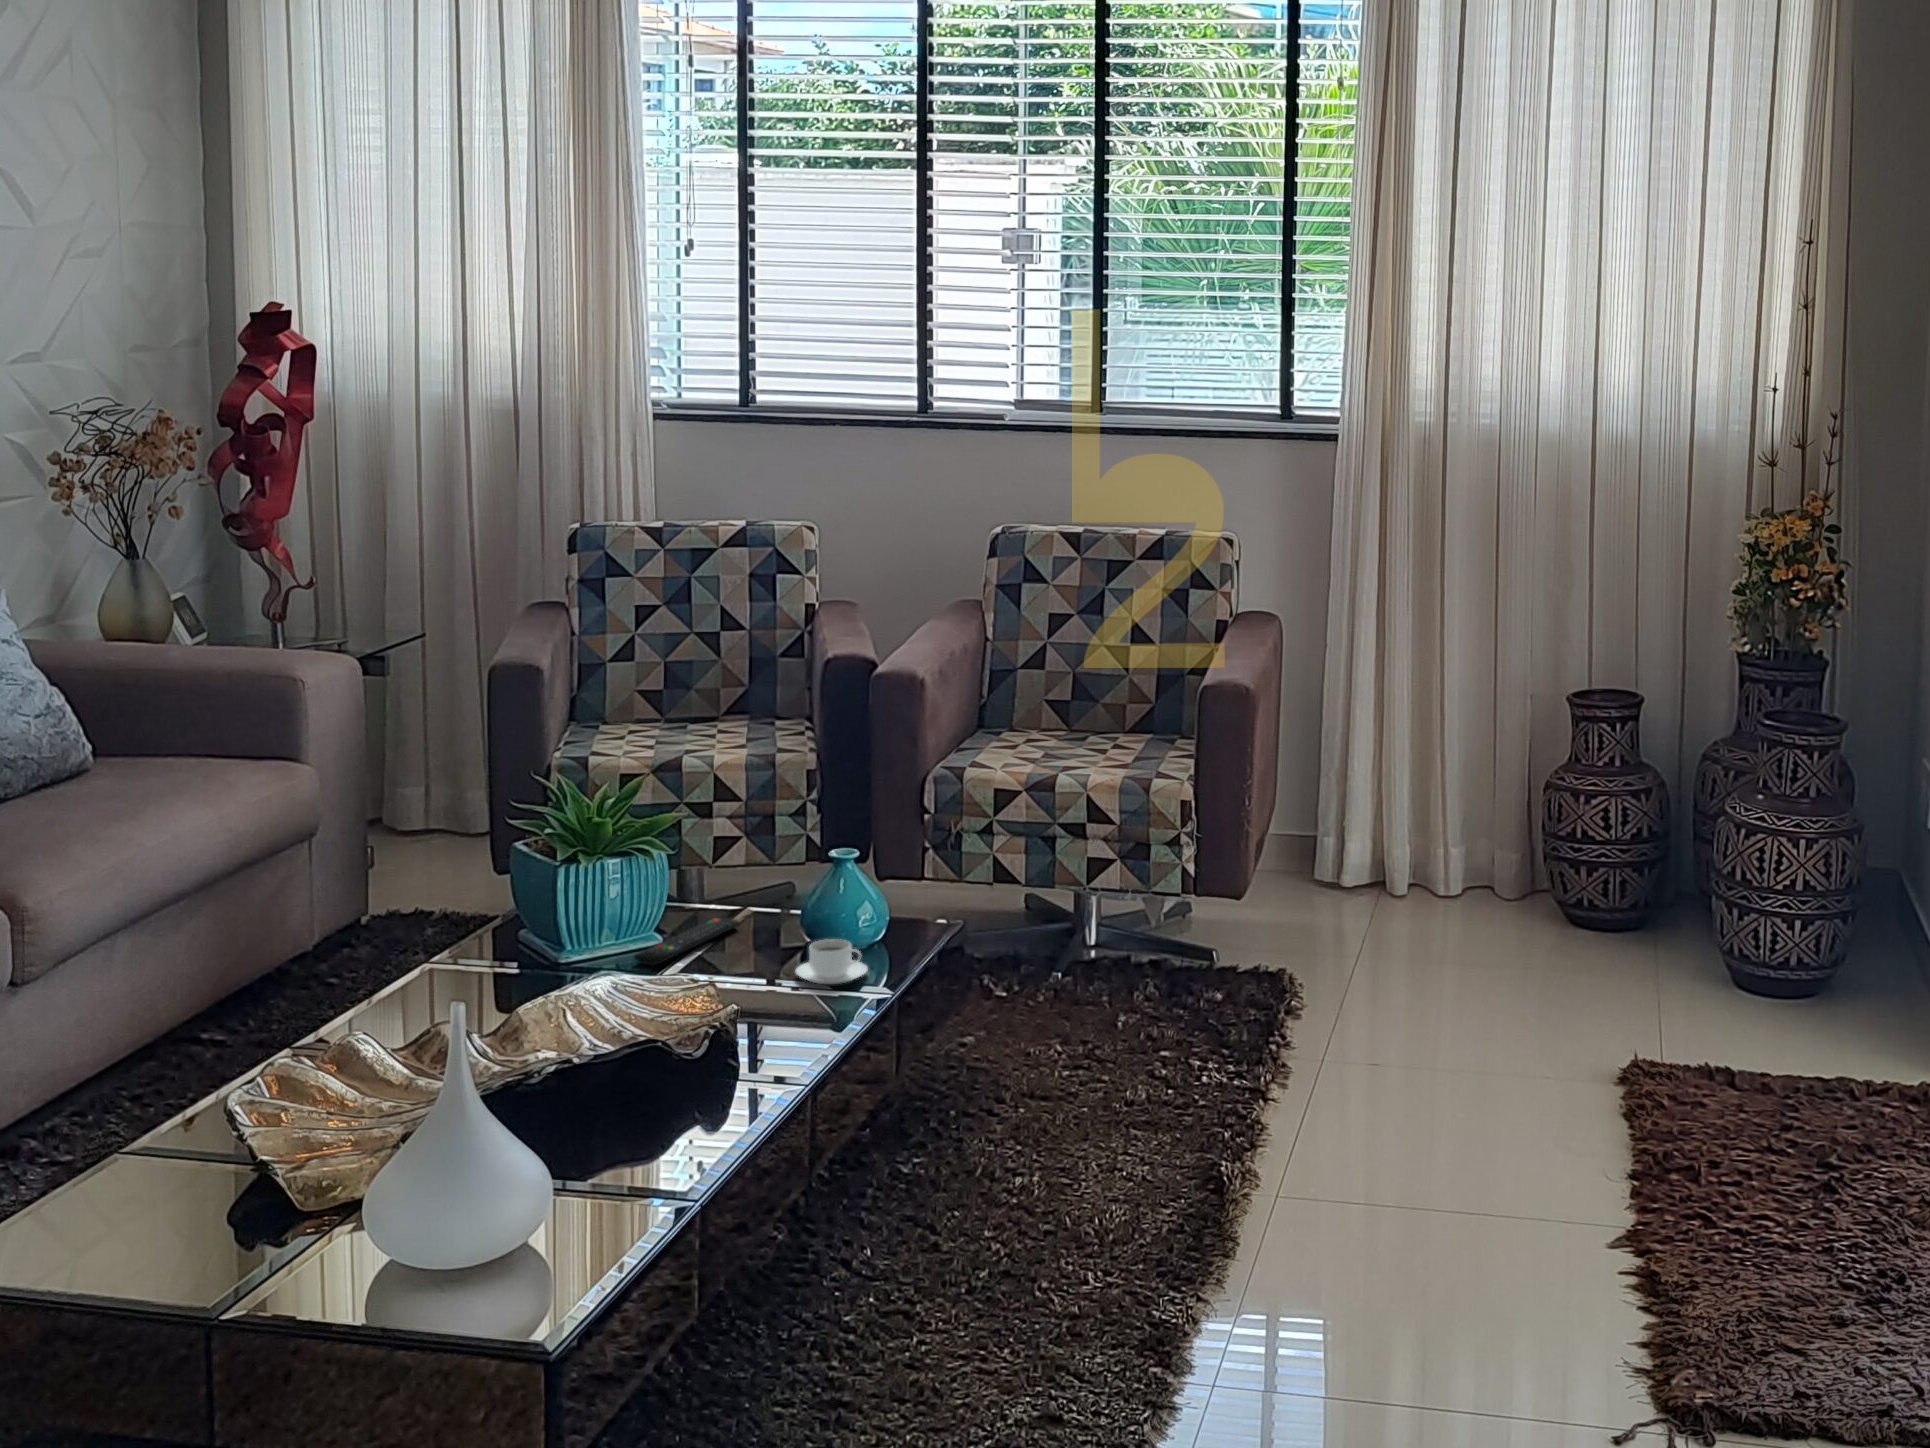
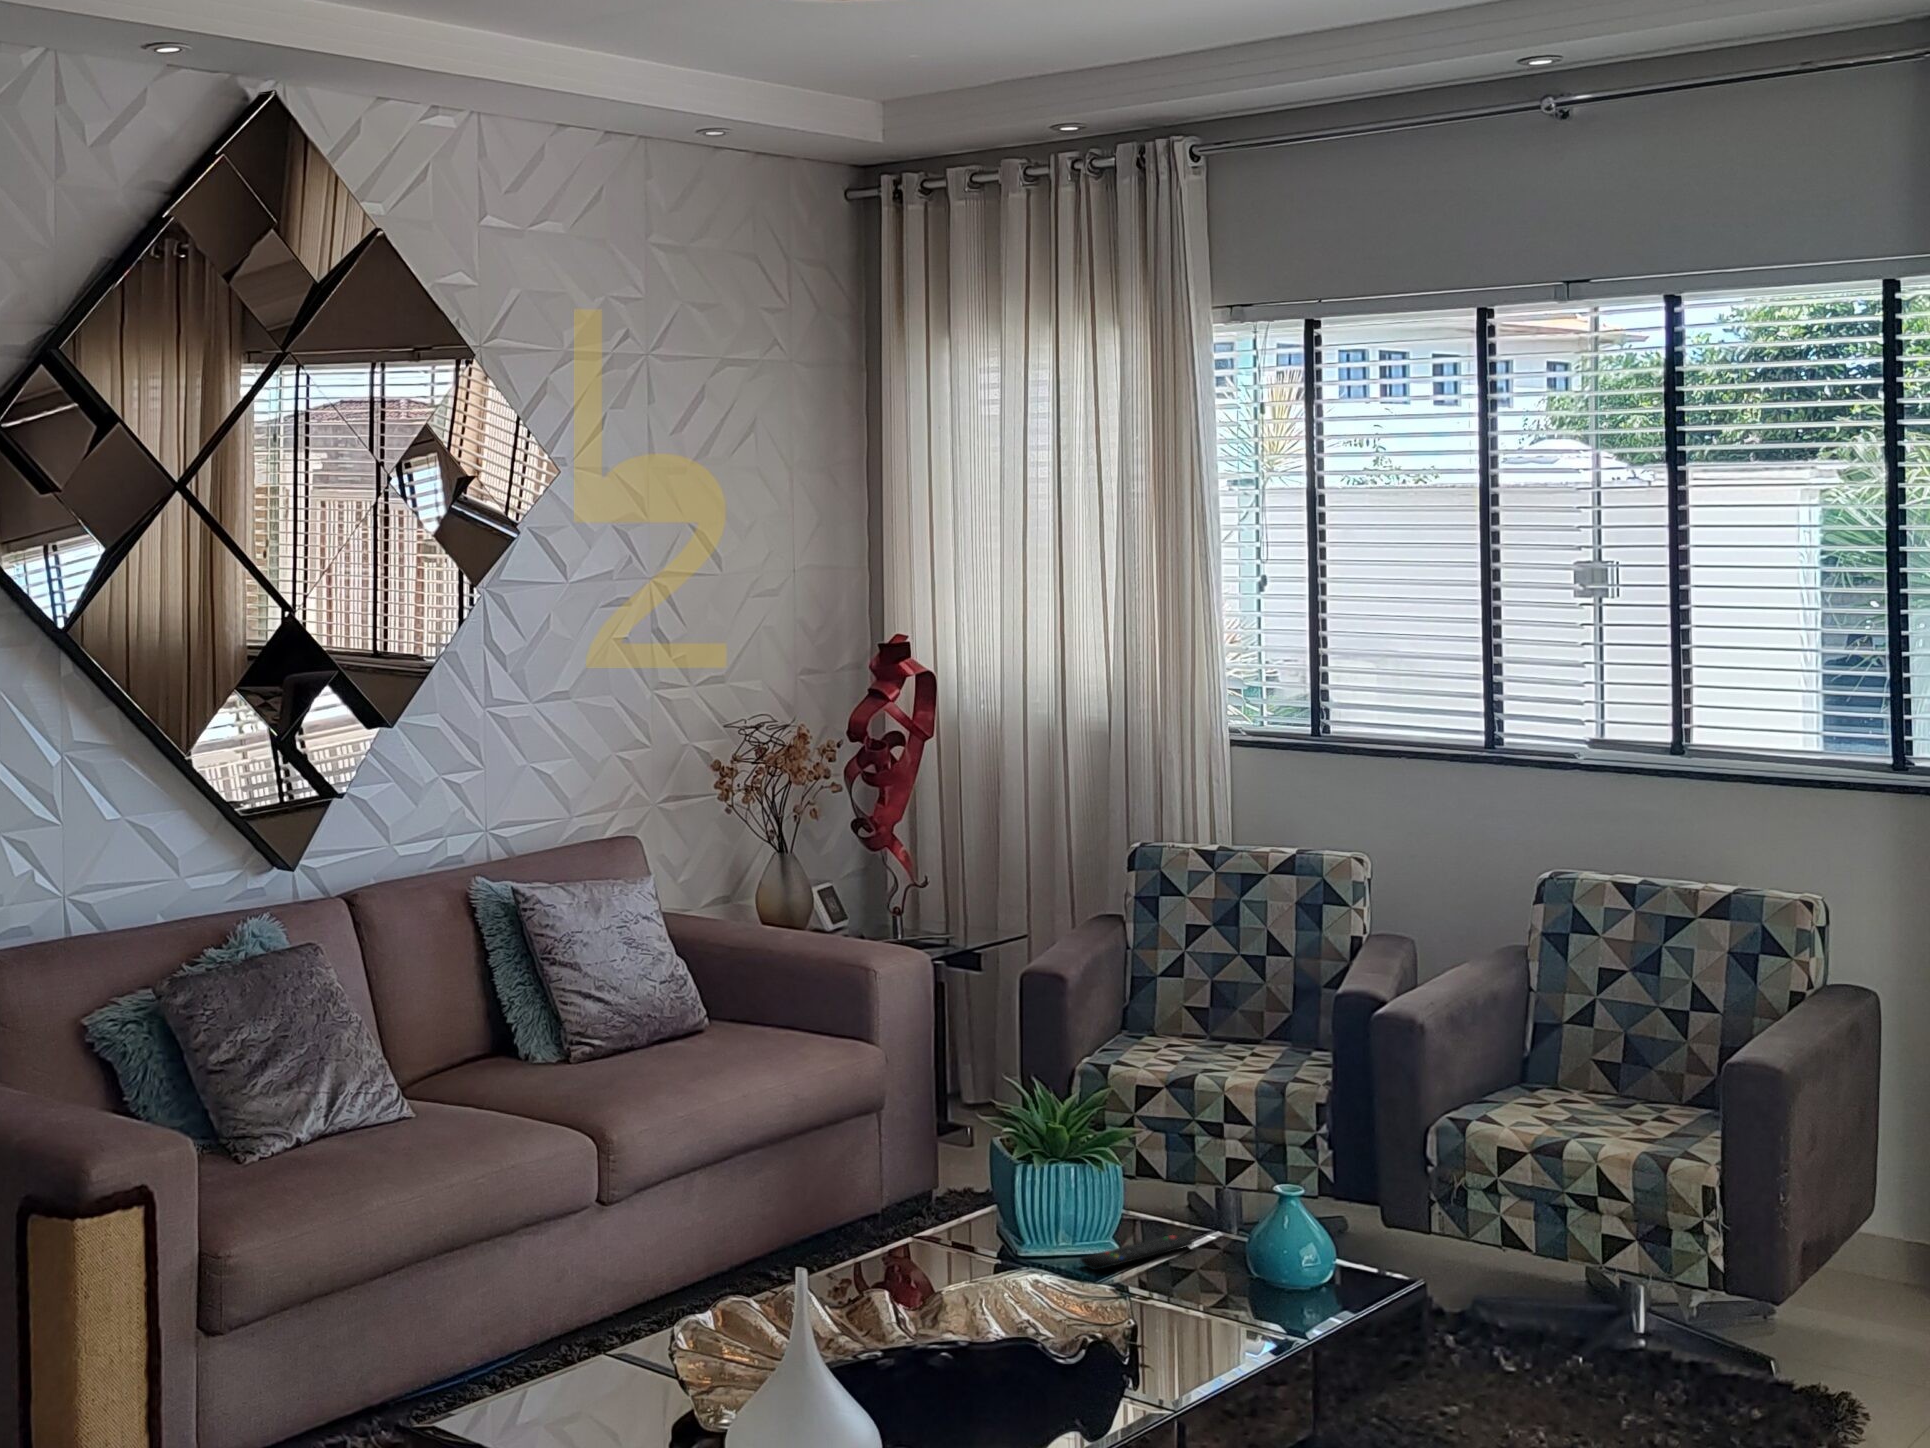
coffee cup: present [796,939,868,984] -> none [1220,1271,1292,1317]

